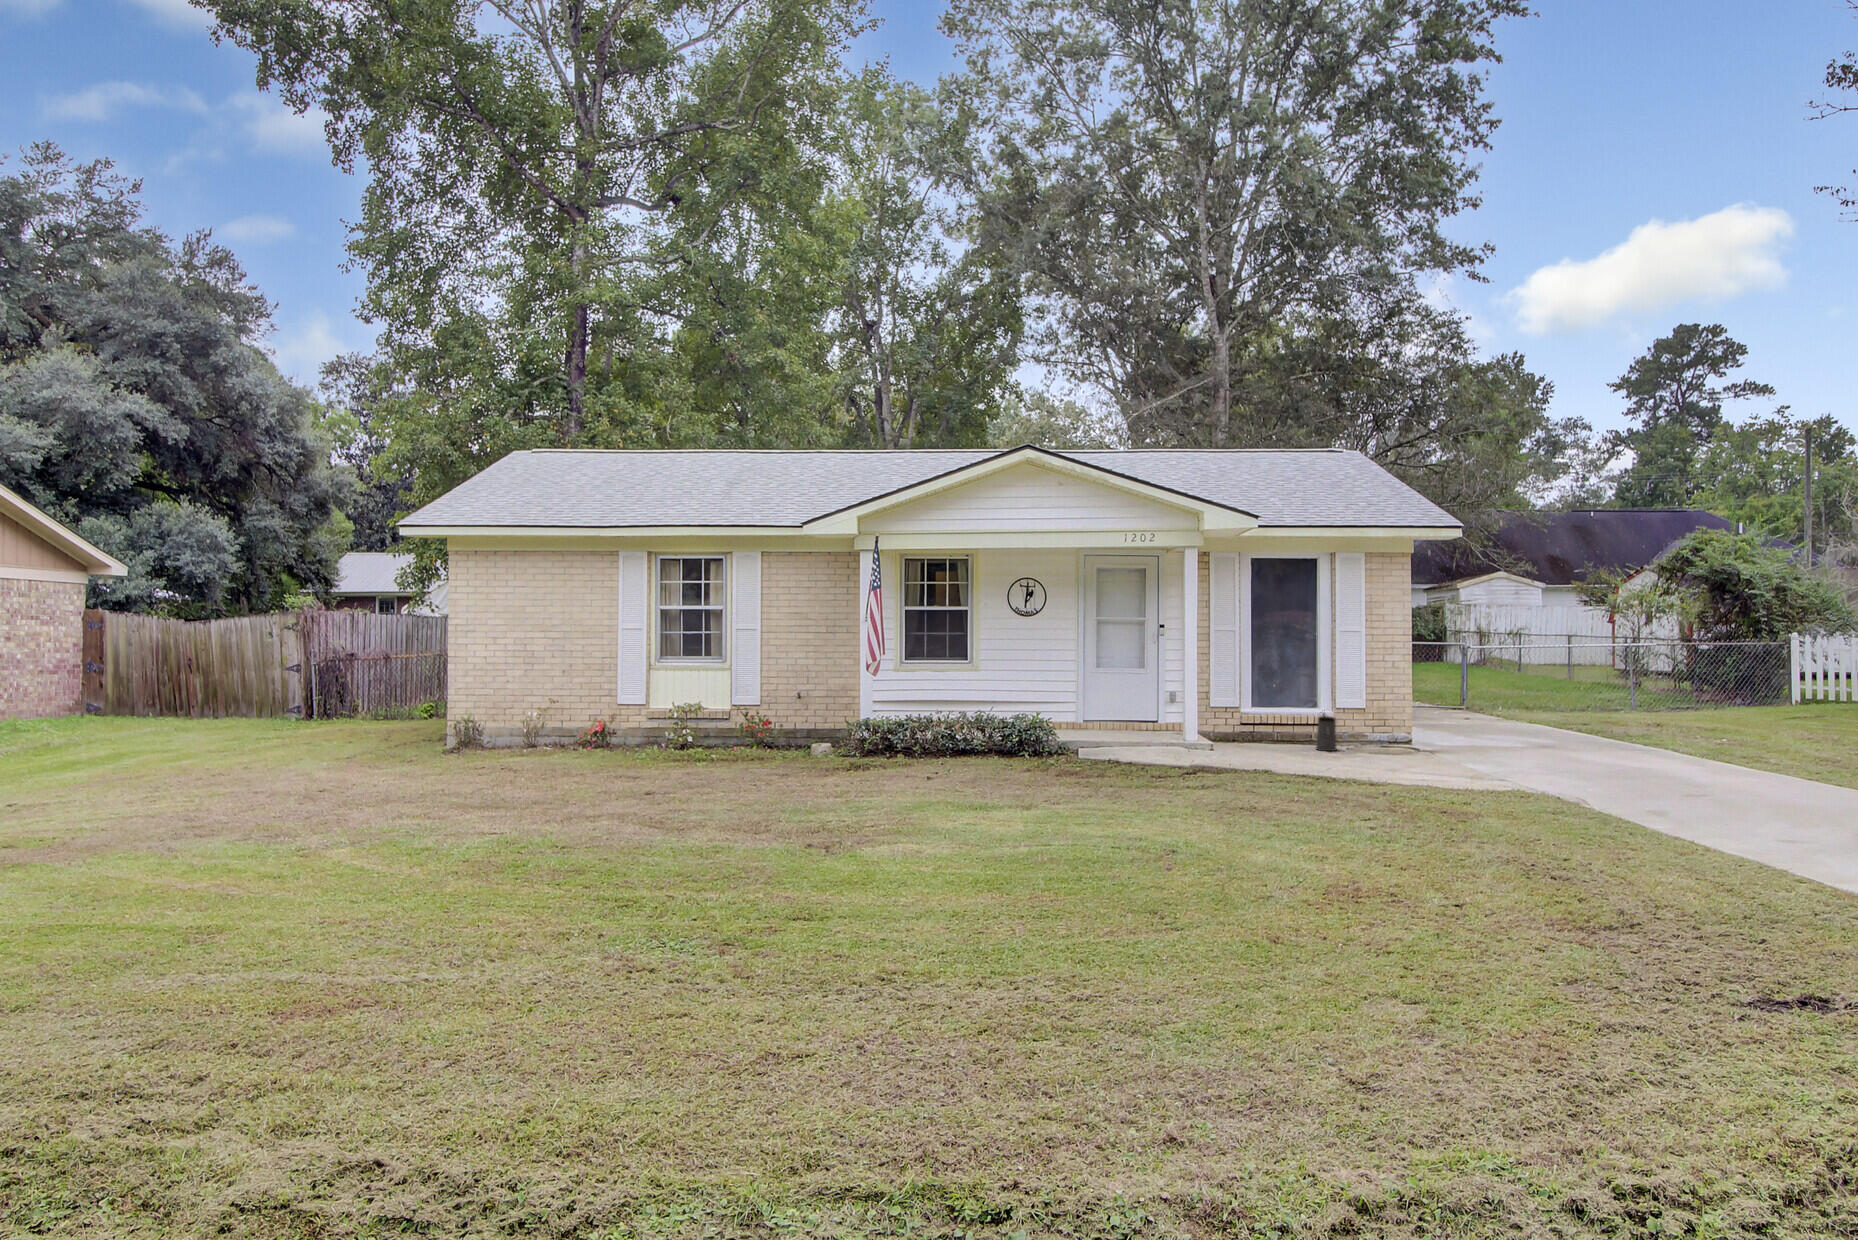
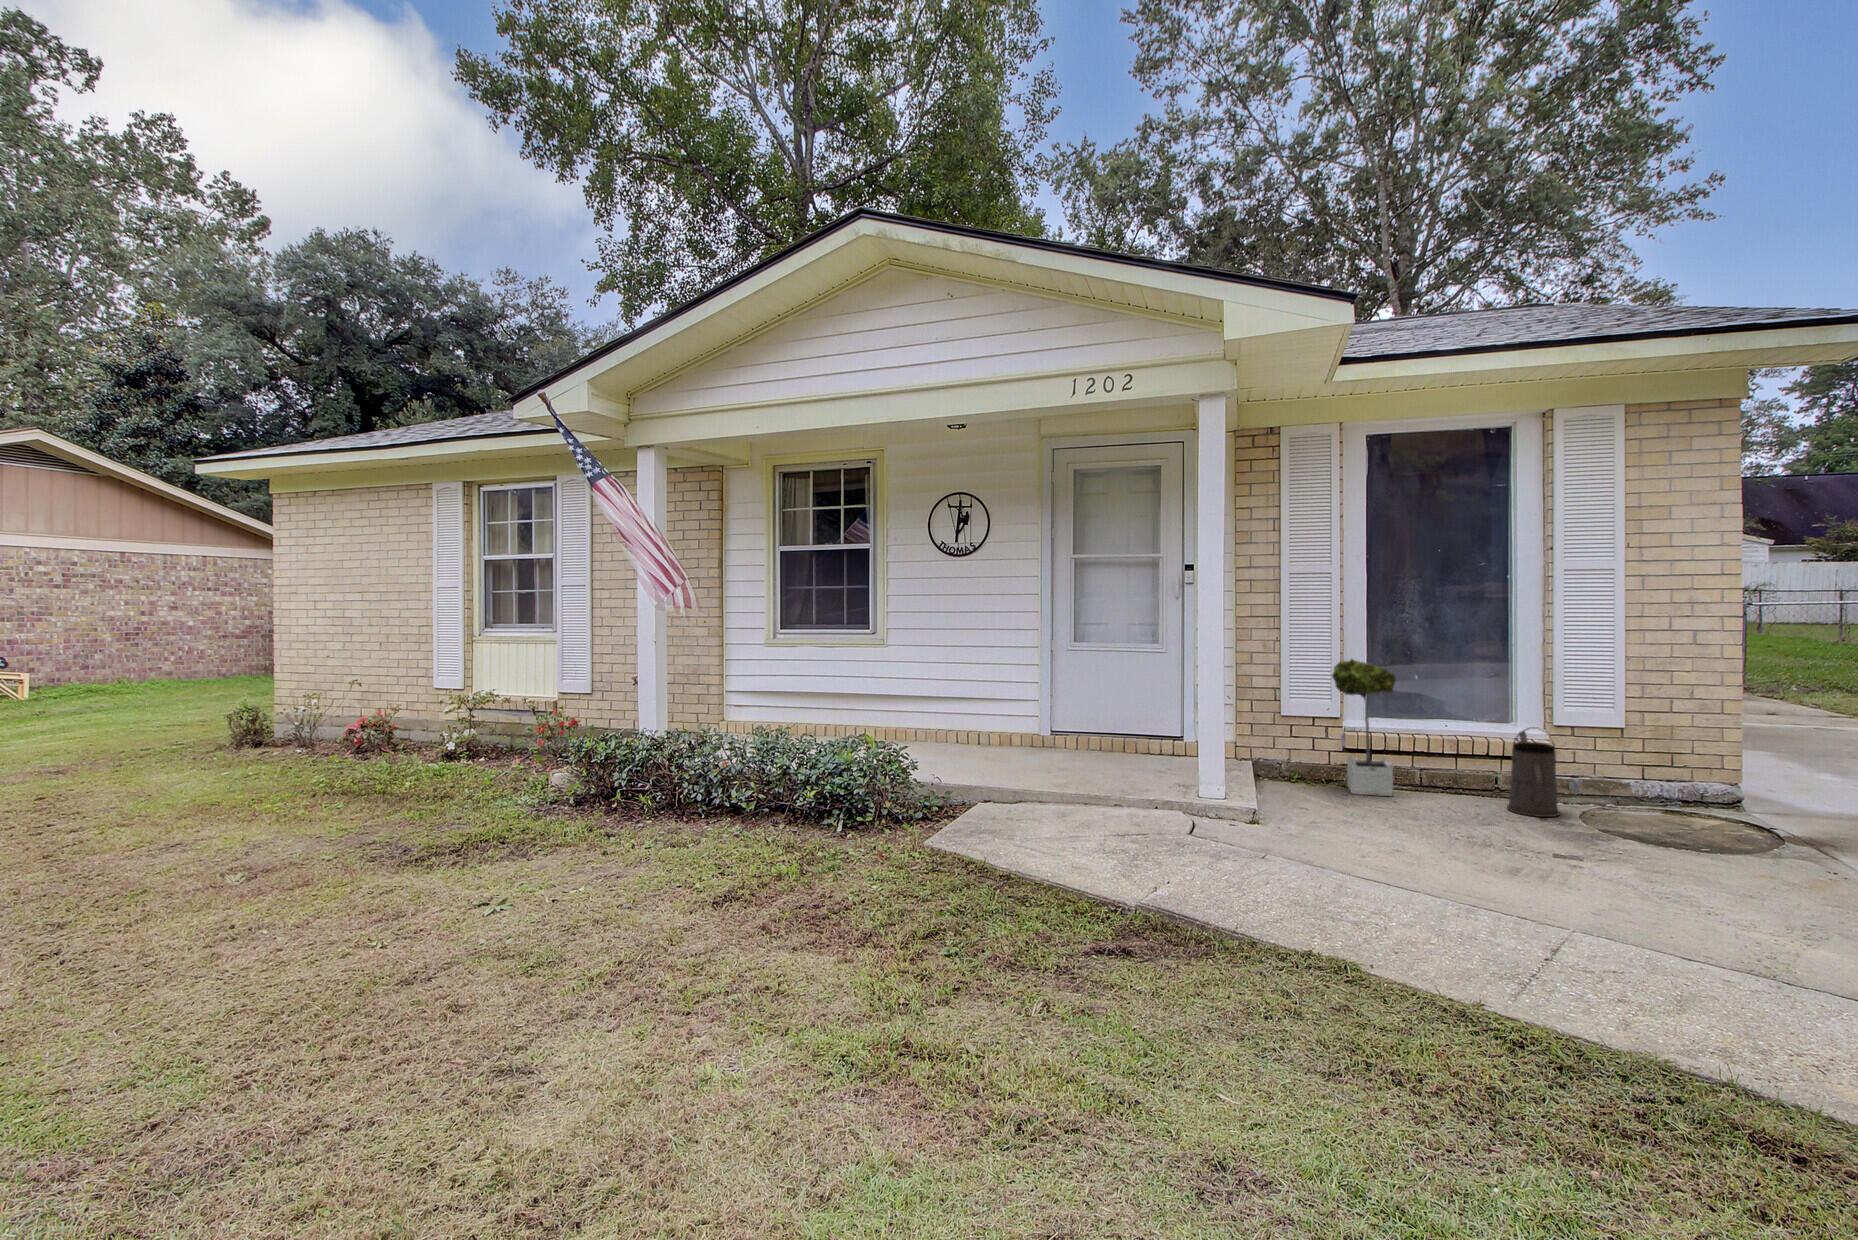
potted tree: none [1236,677,1267,747] -> present [1332,659,1396,796]

